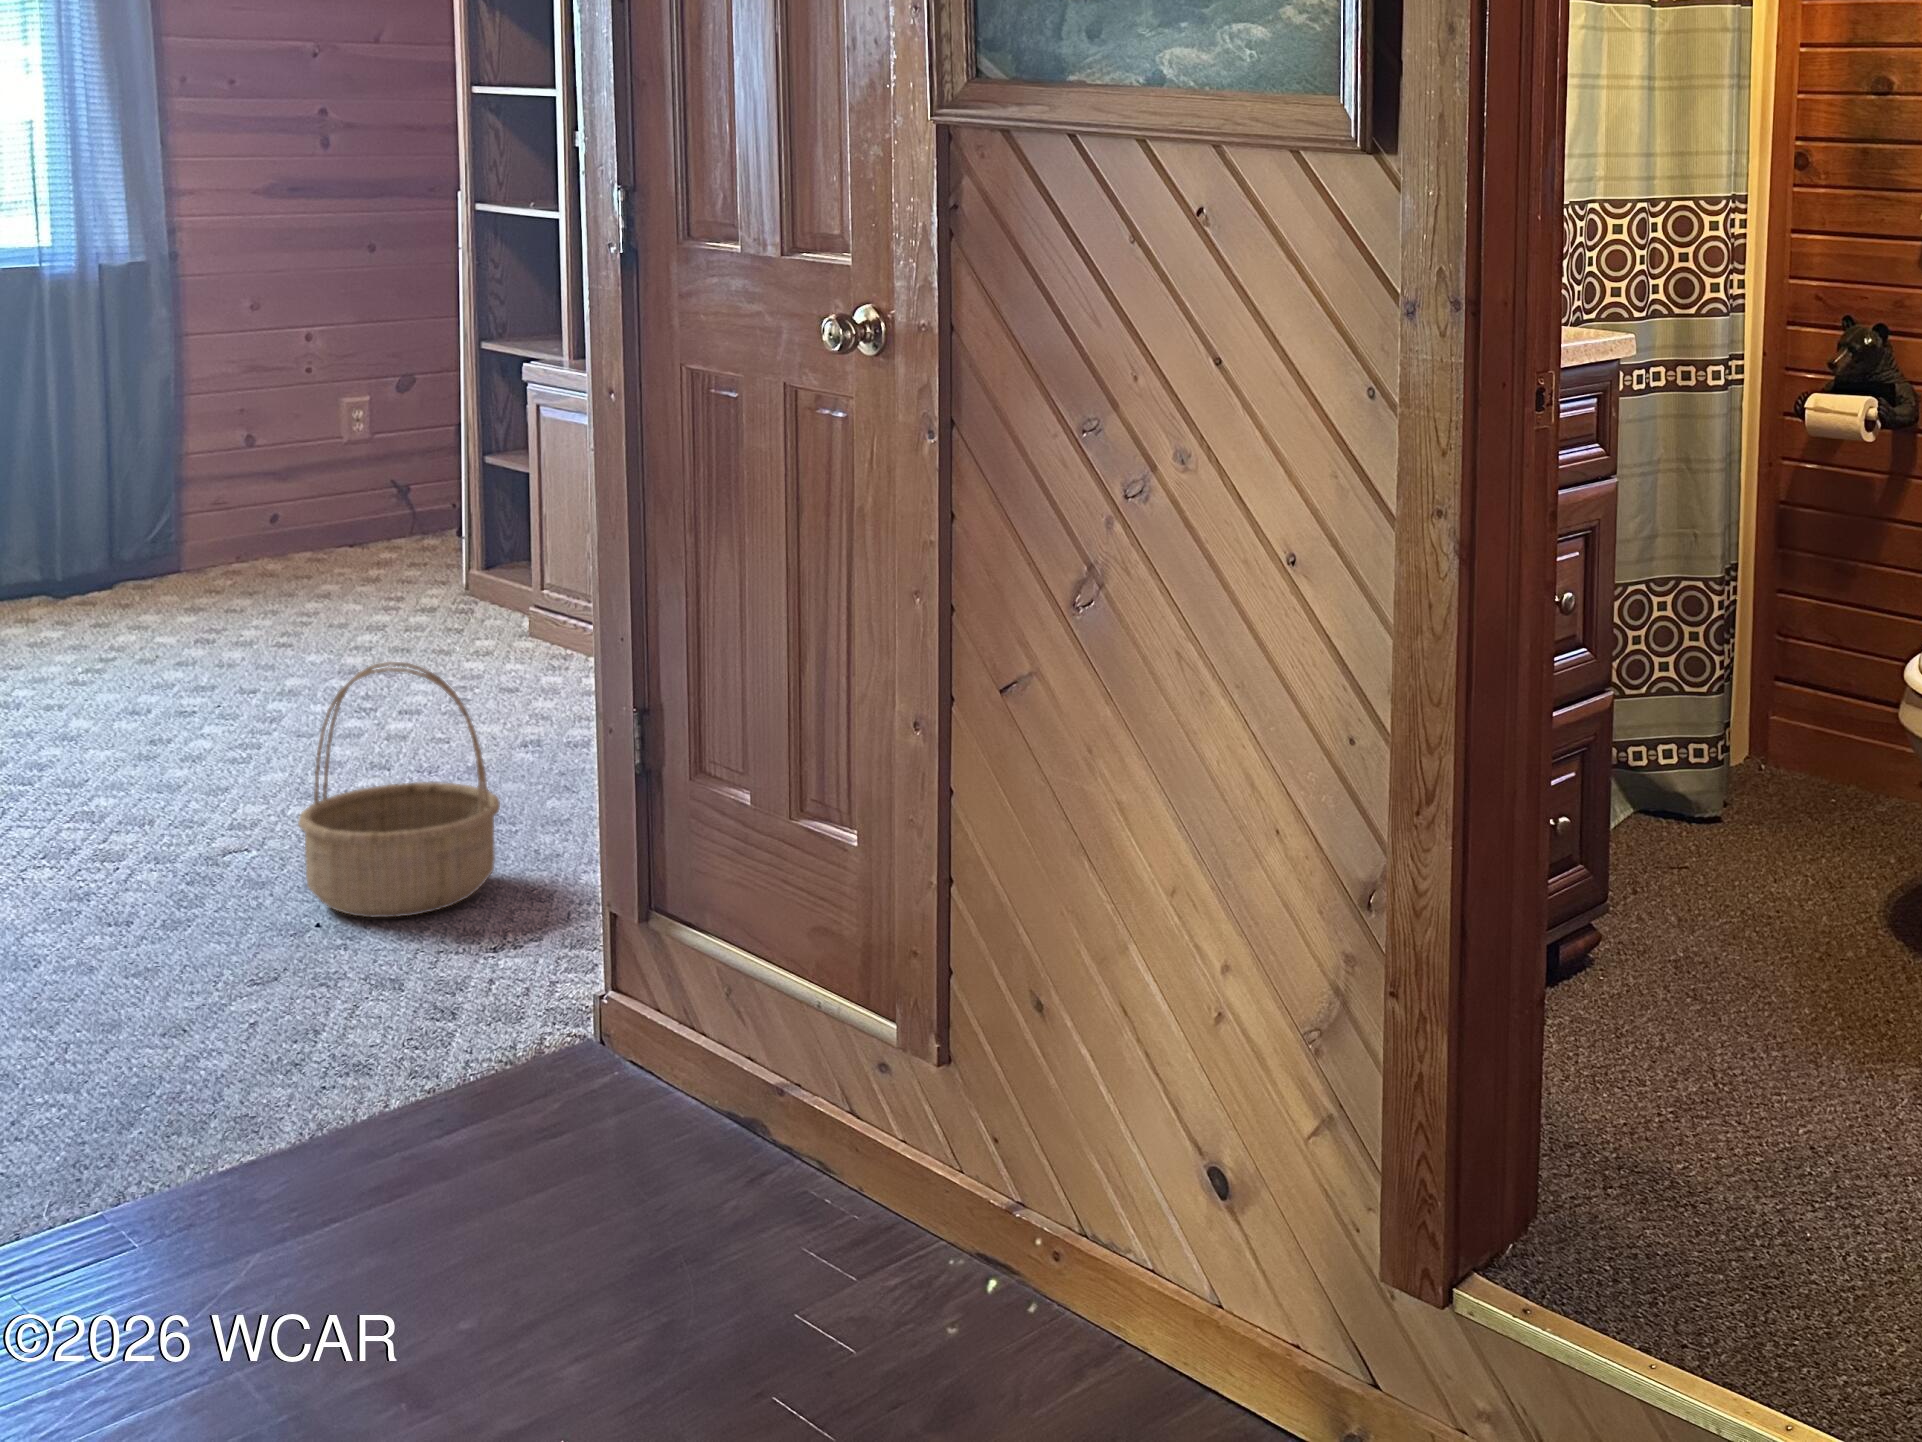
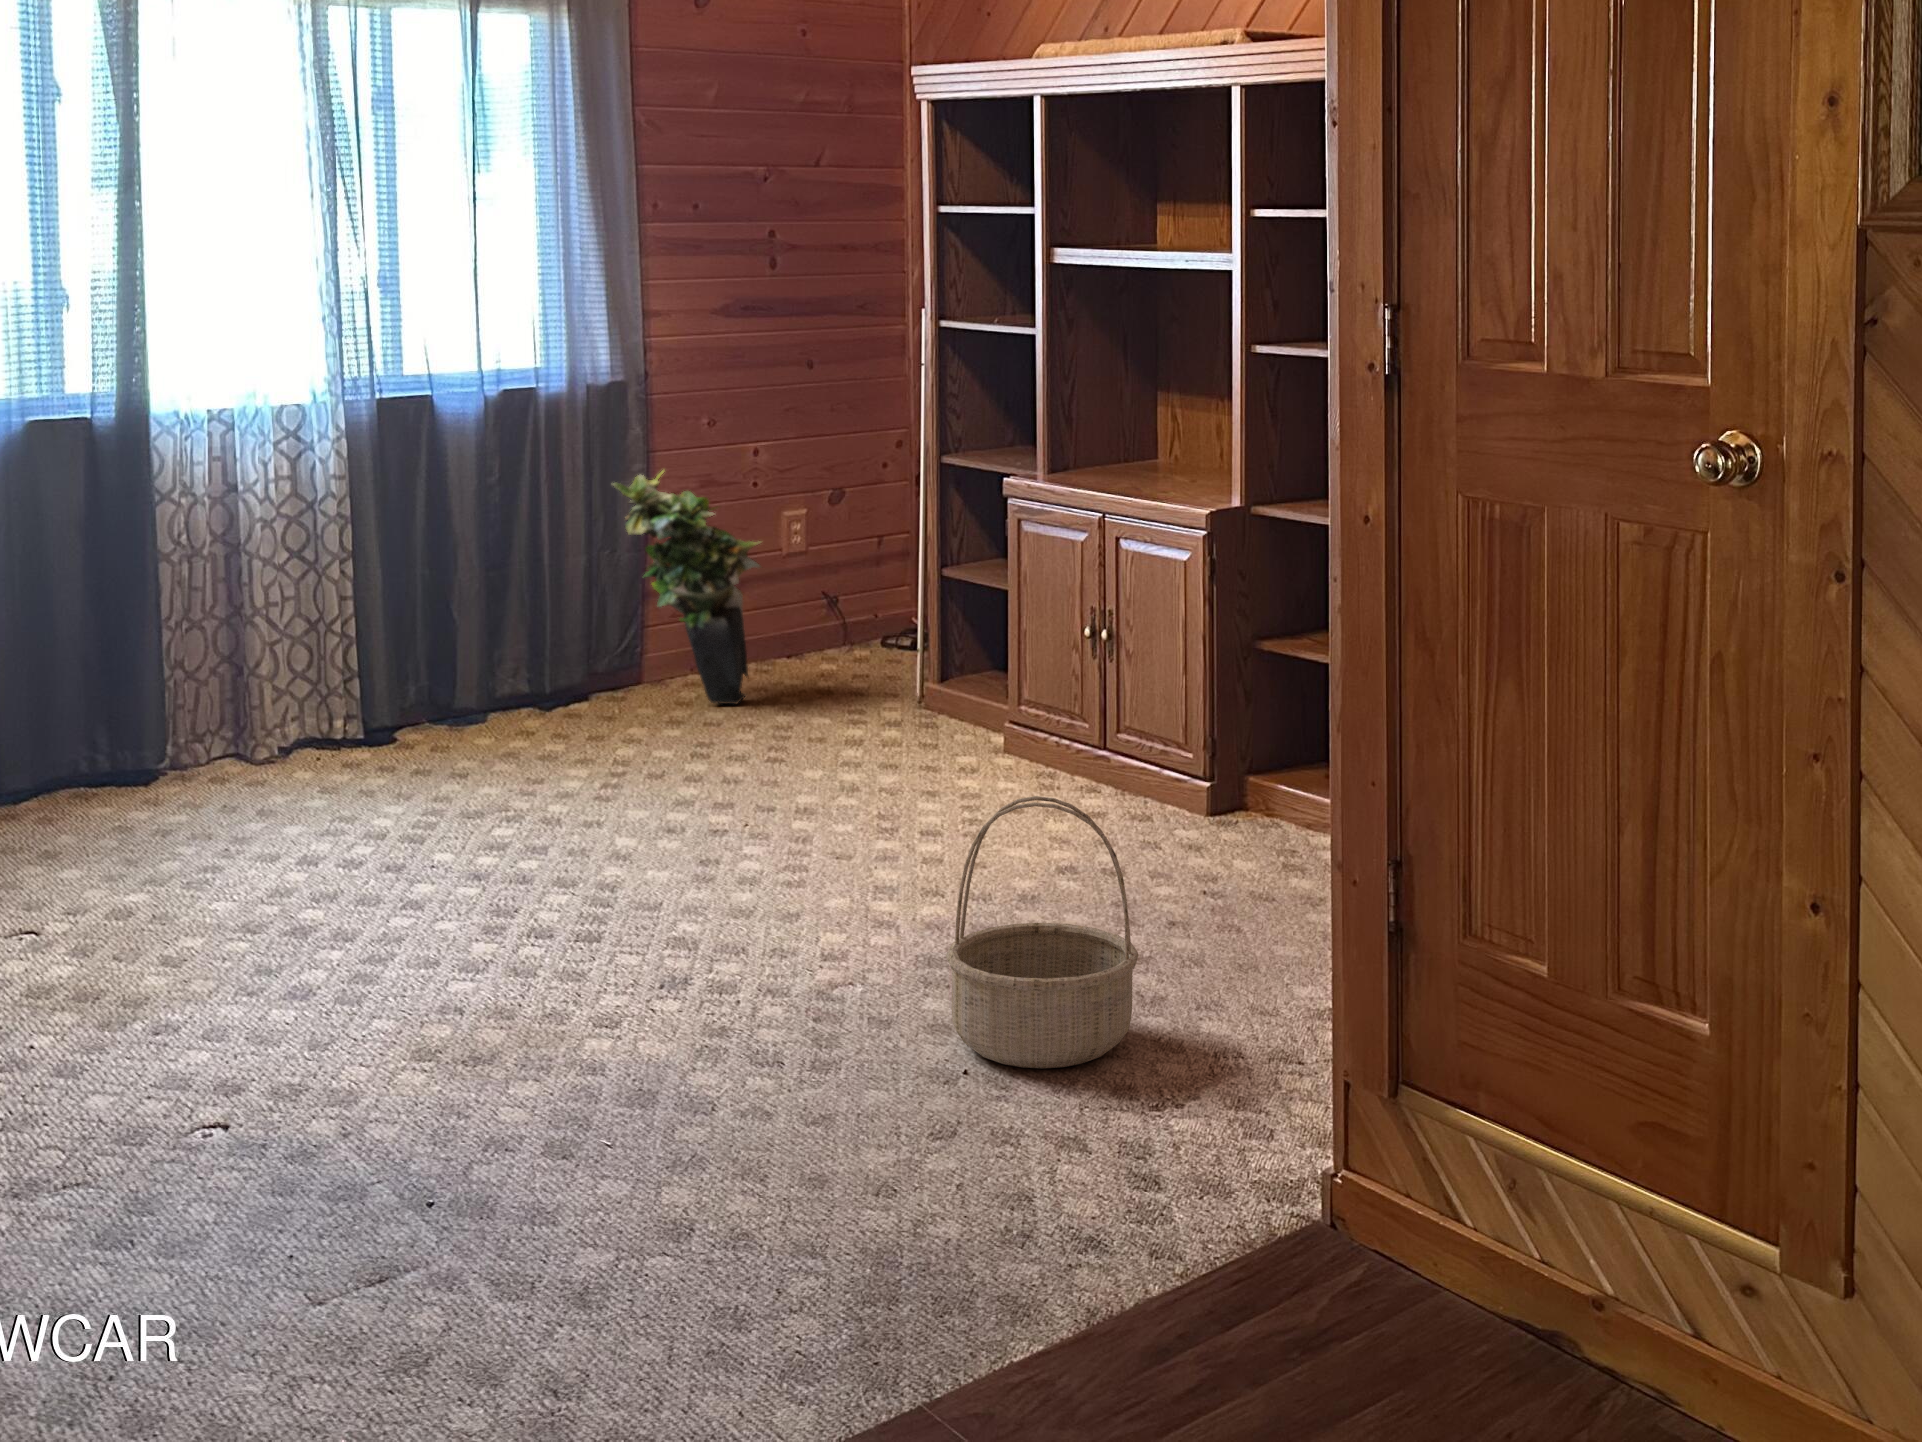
potted plant: none [126,354,302,589] -> present [613,471,760,704]

